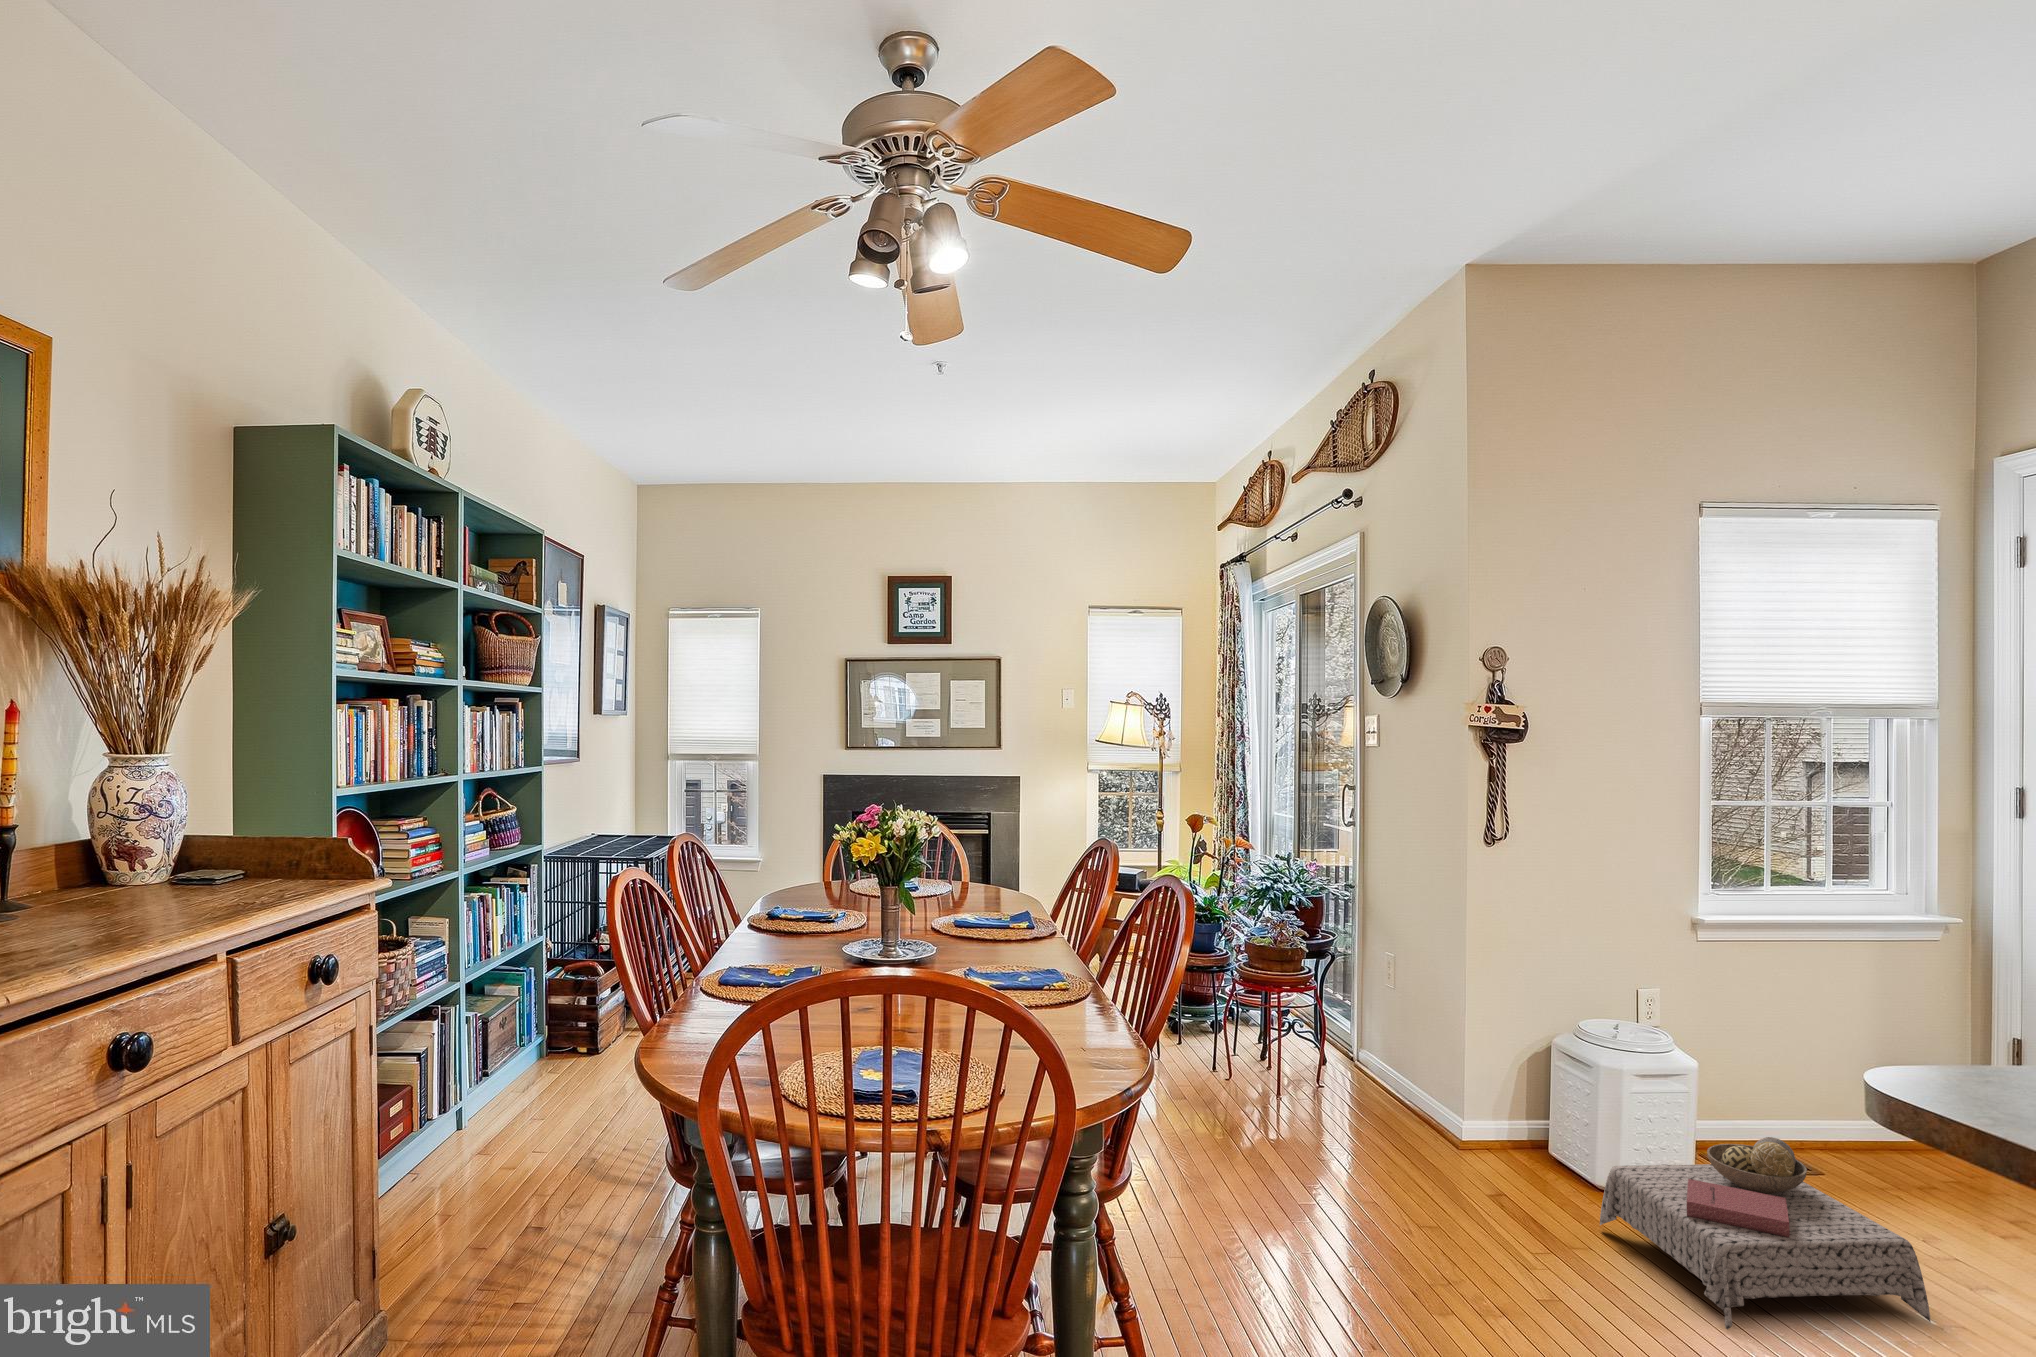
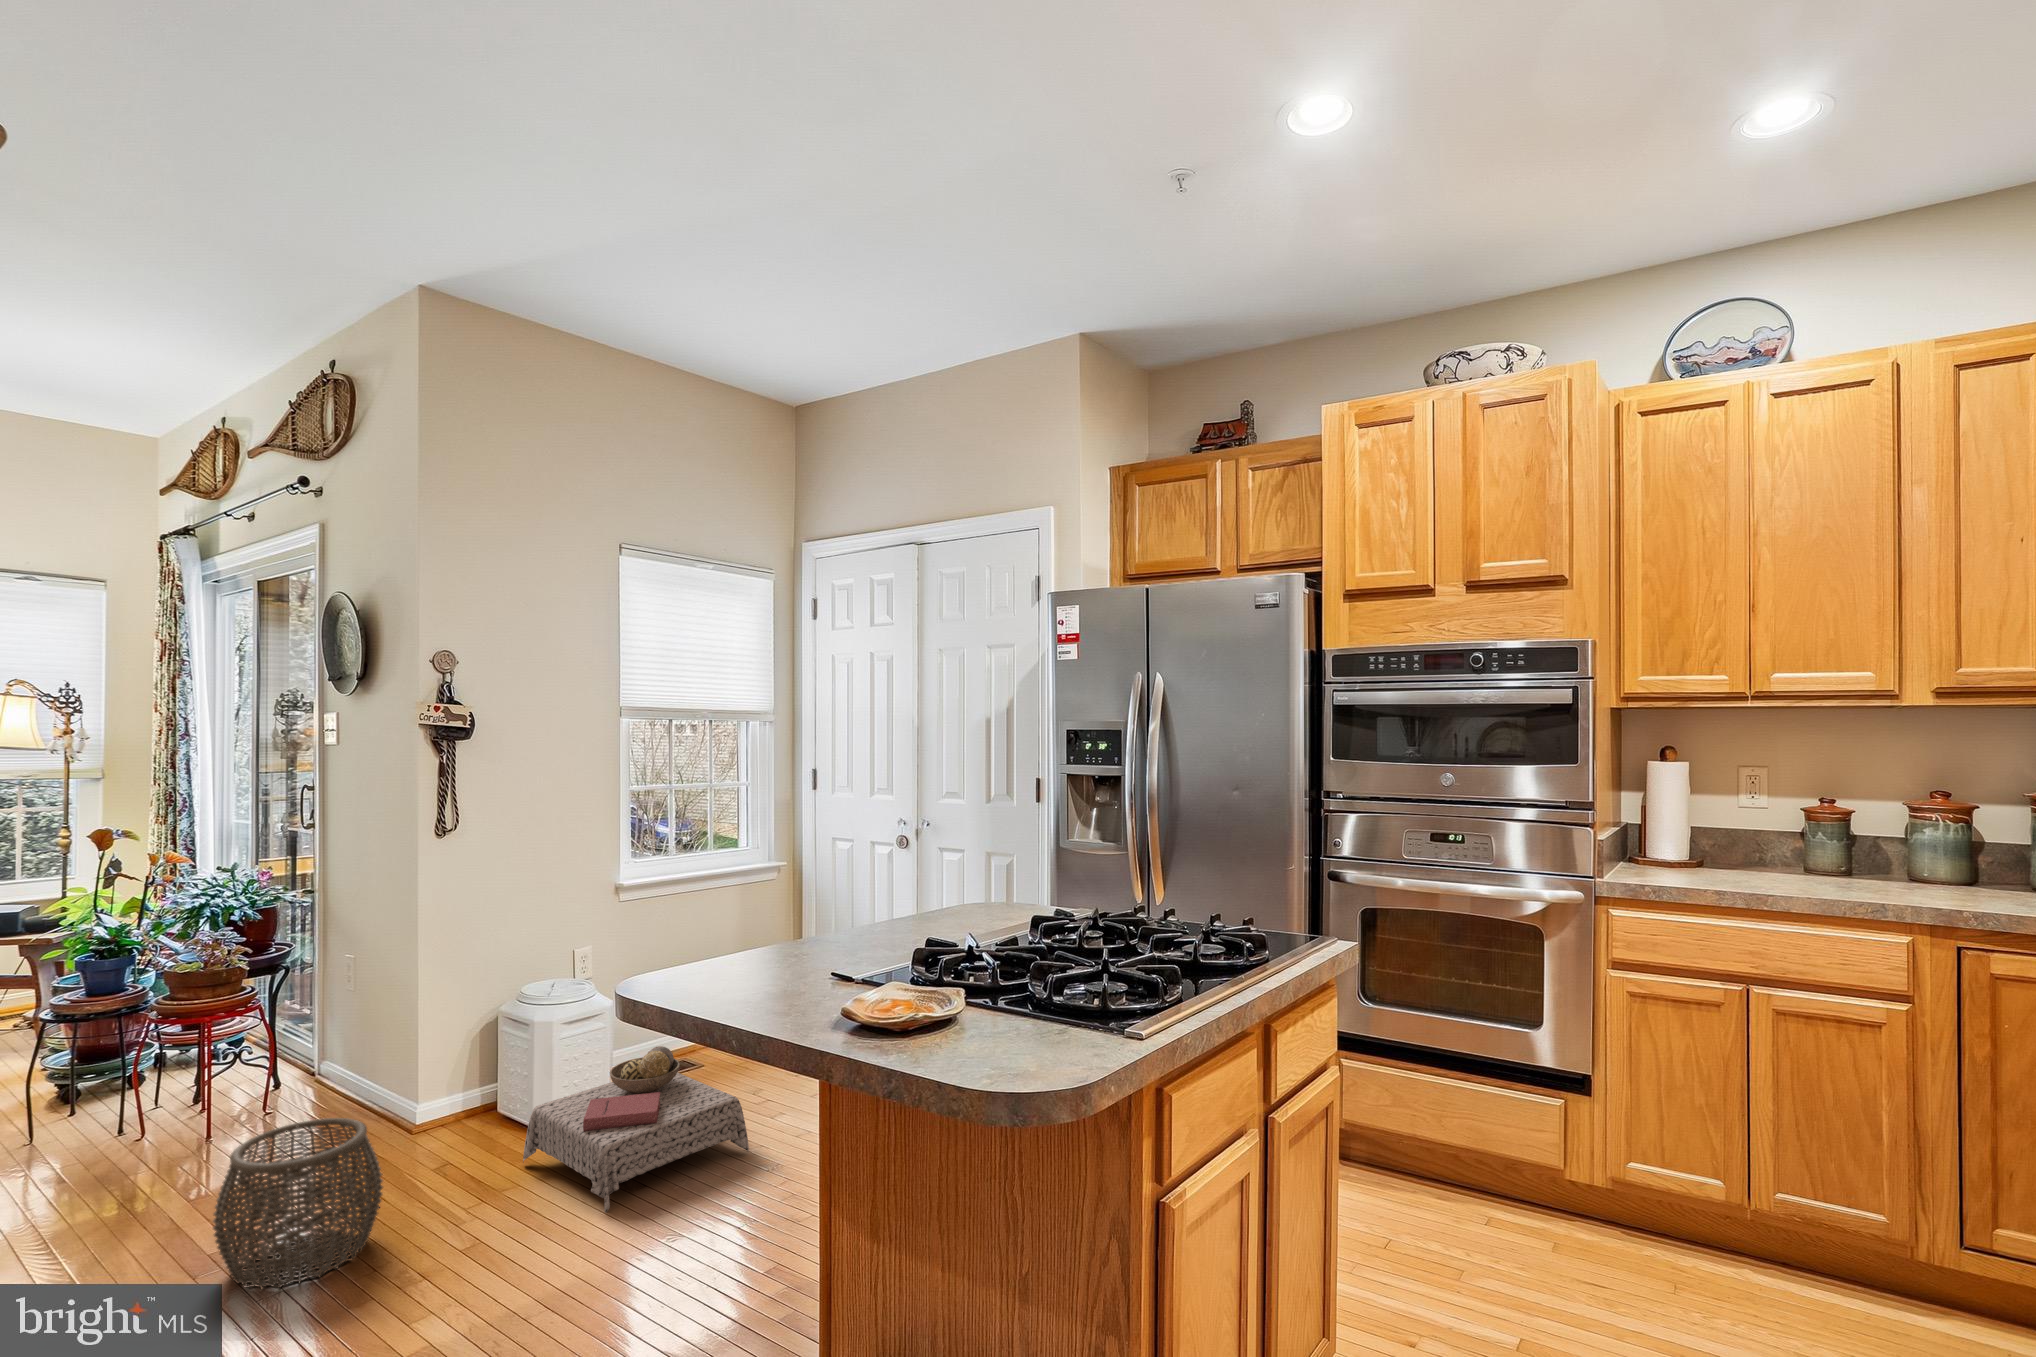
woven basket: none [1316,1109,1464,1276] -> present [213,1118,383,1289]

